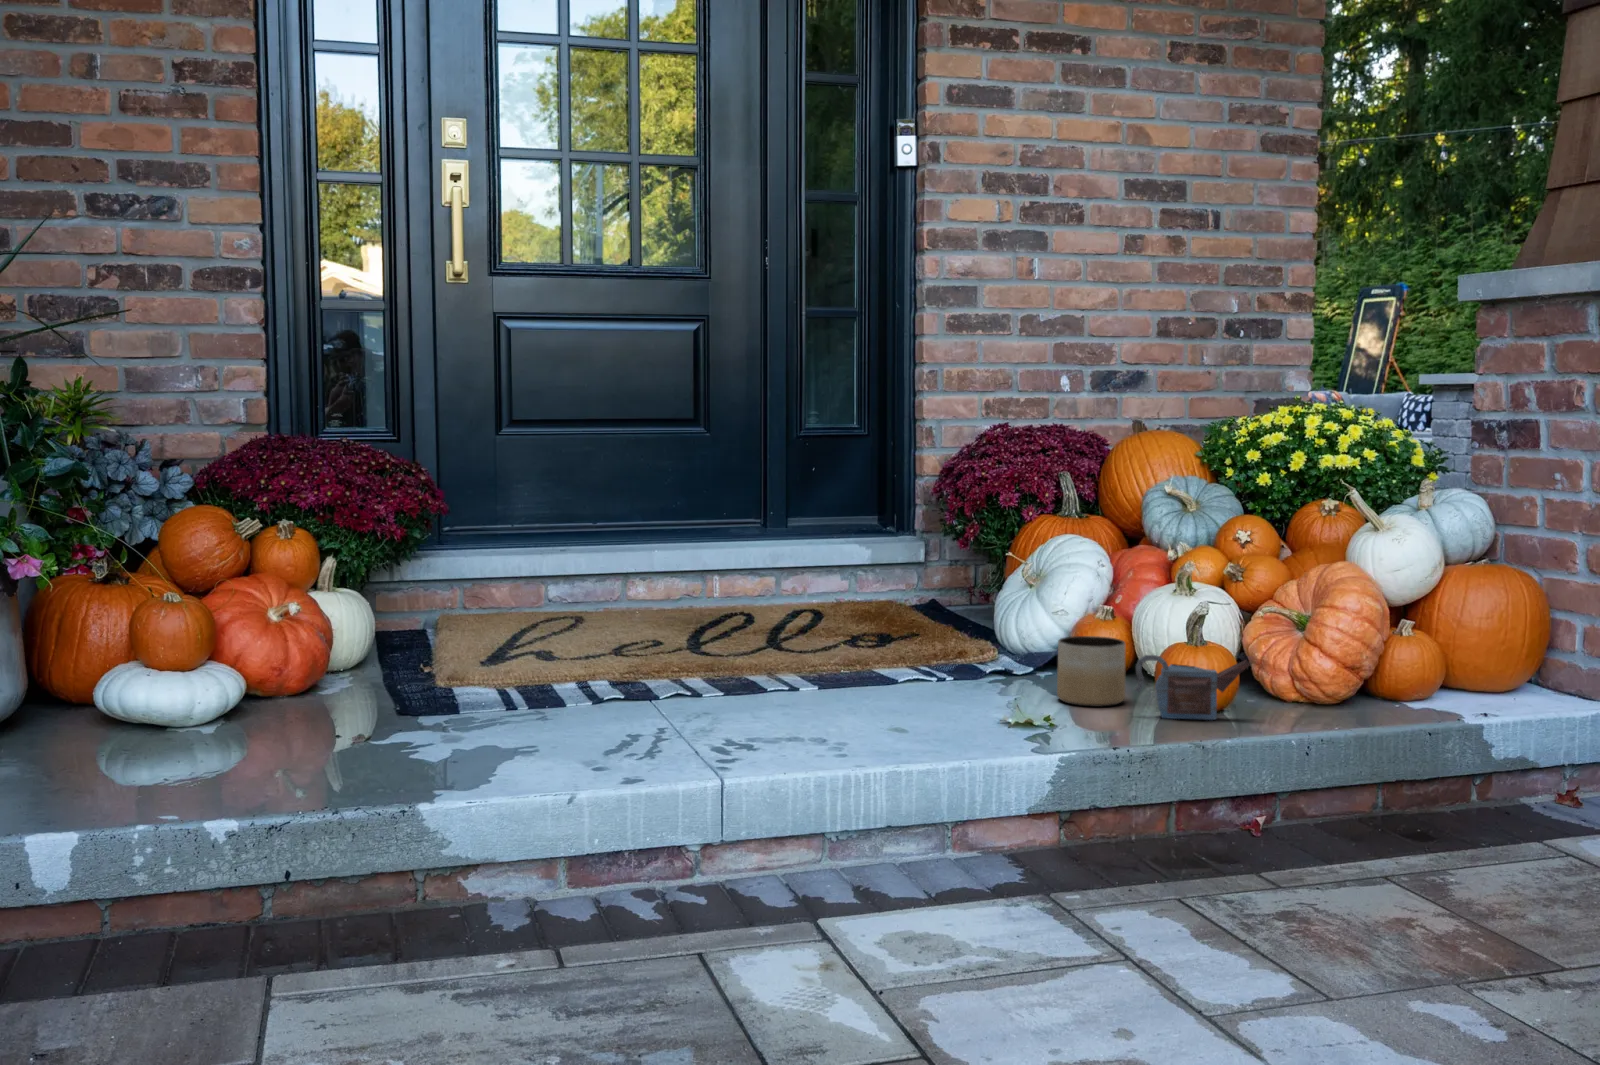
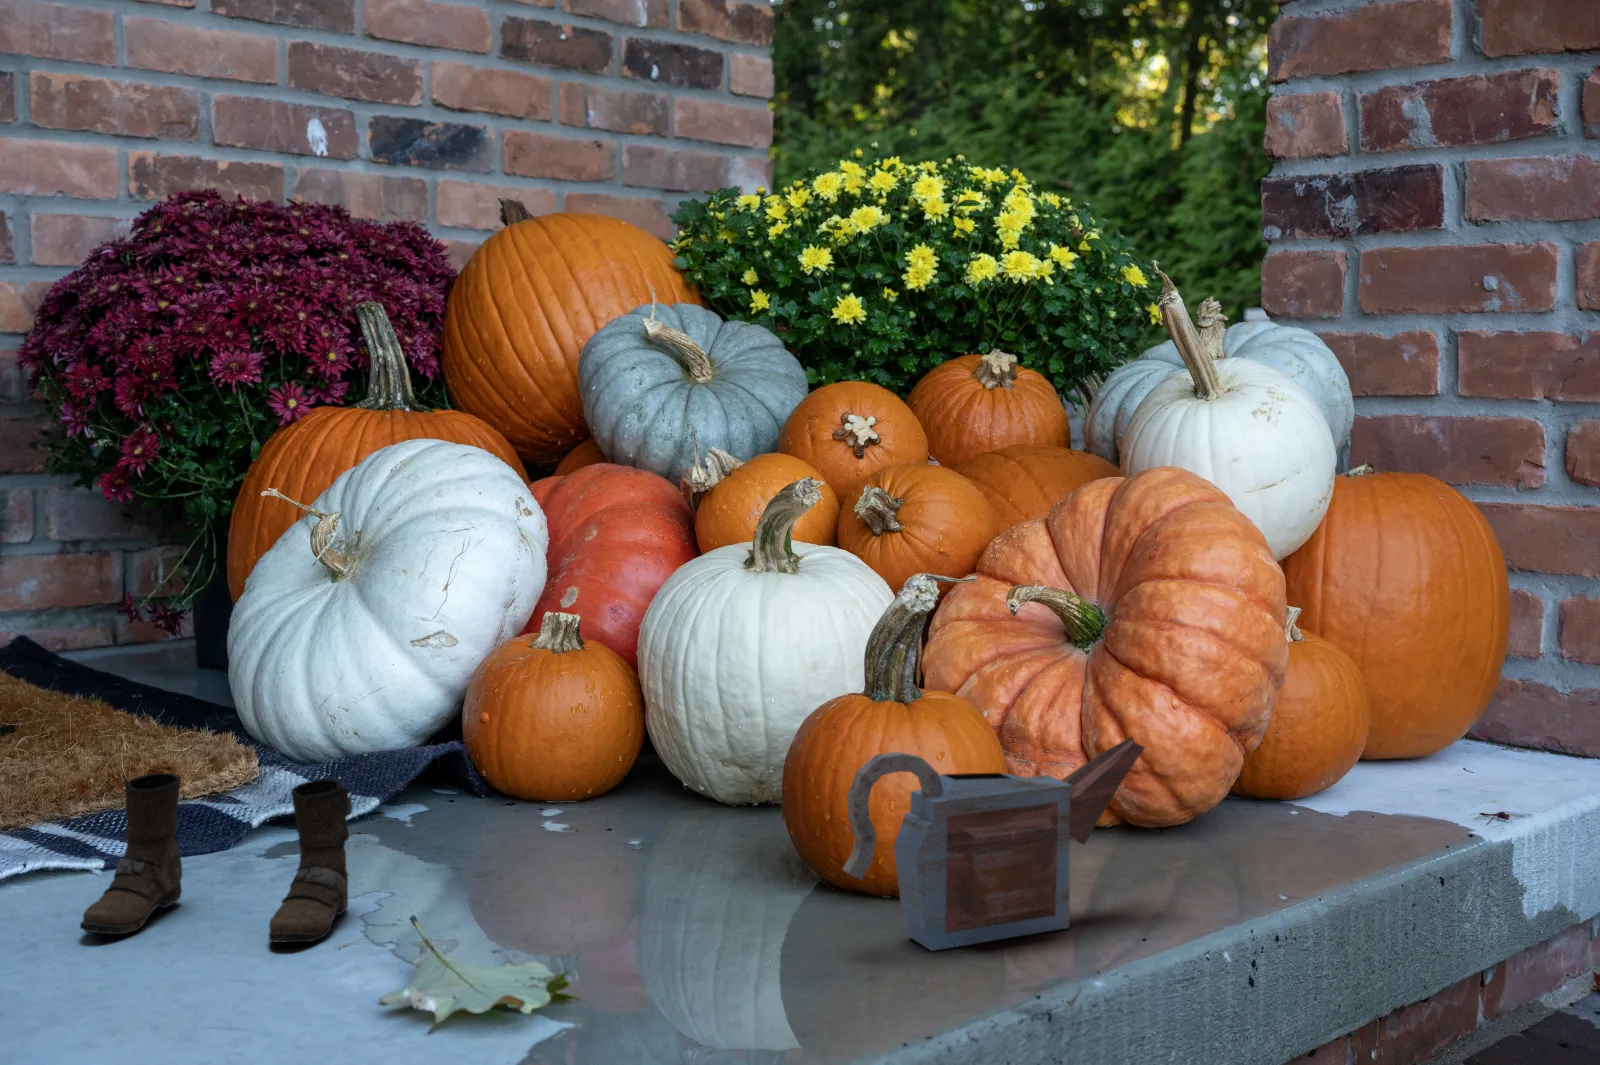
planter: present [1057,636,1125,707] -> none [545,700,752,934]
boots: none [927,645,1003,696] -> present [80,773,352,943]

